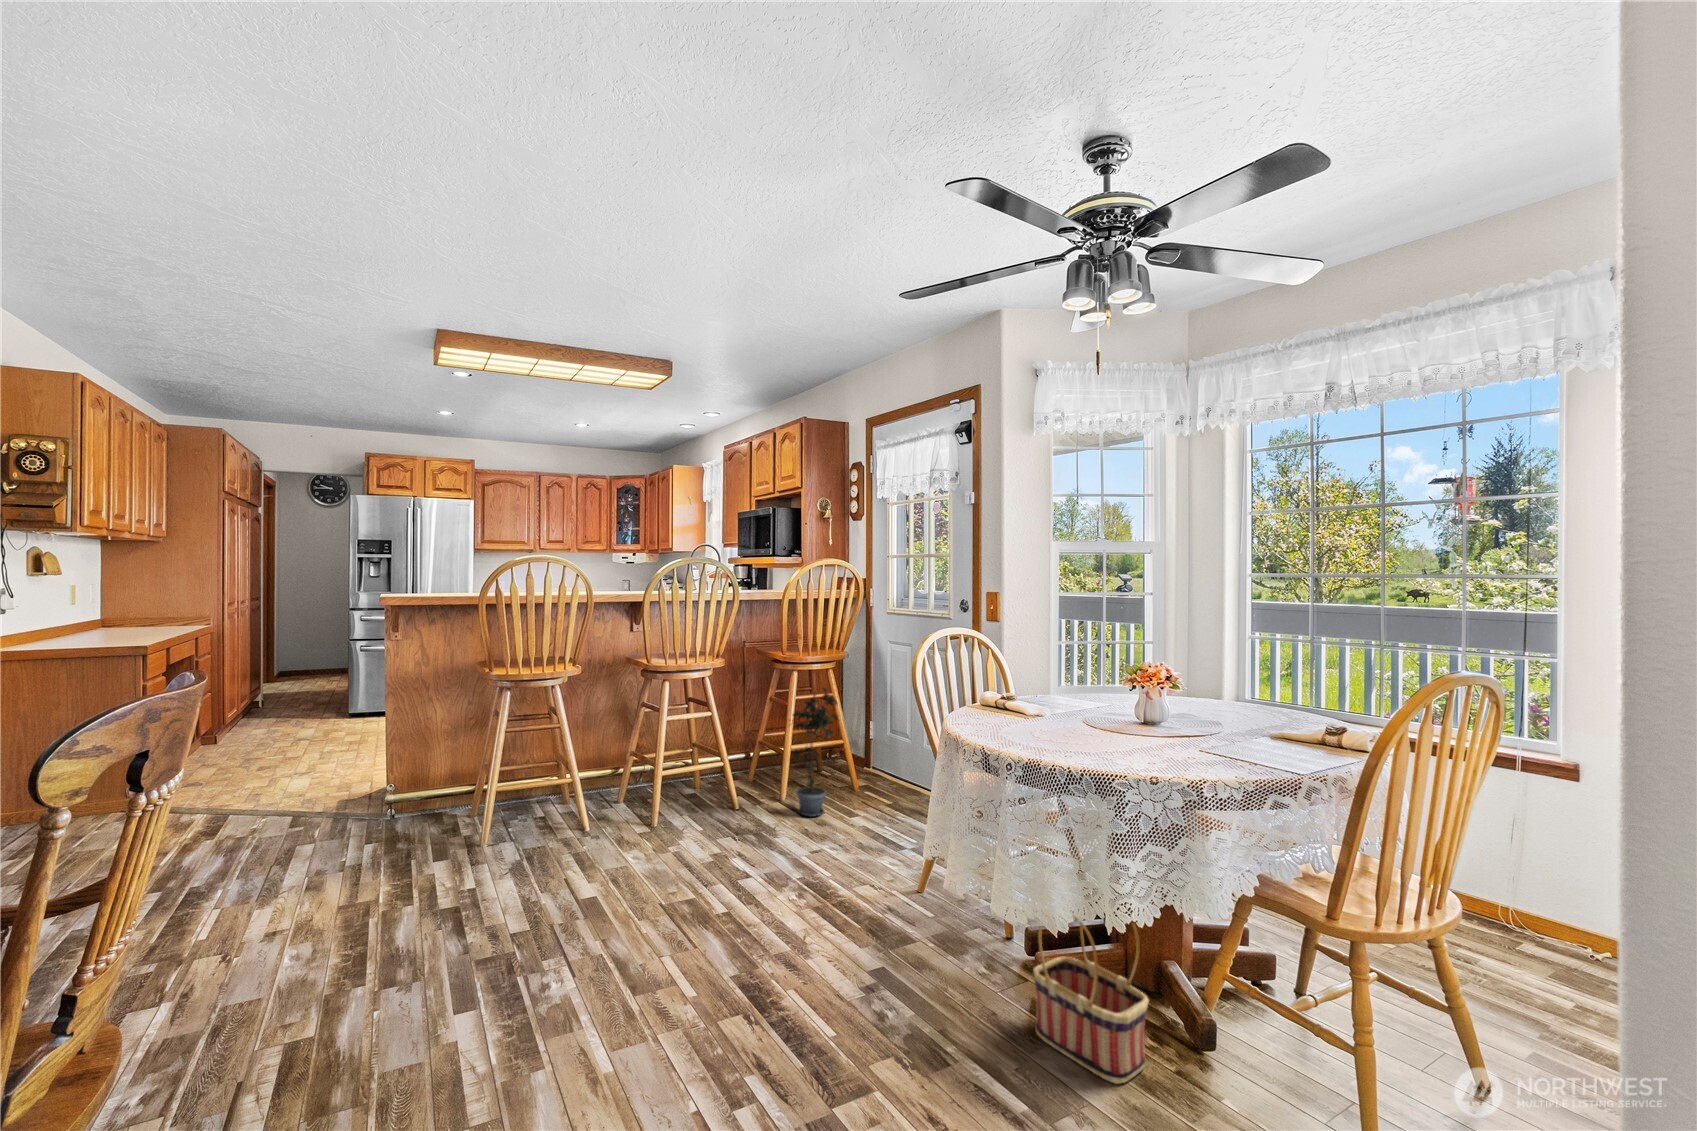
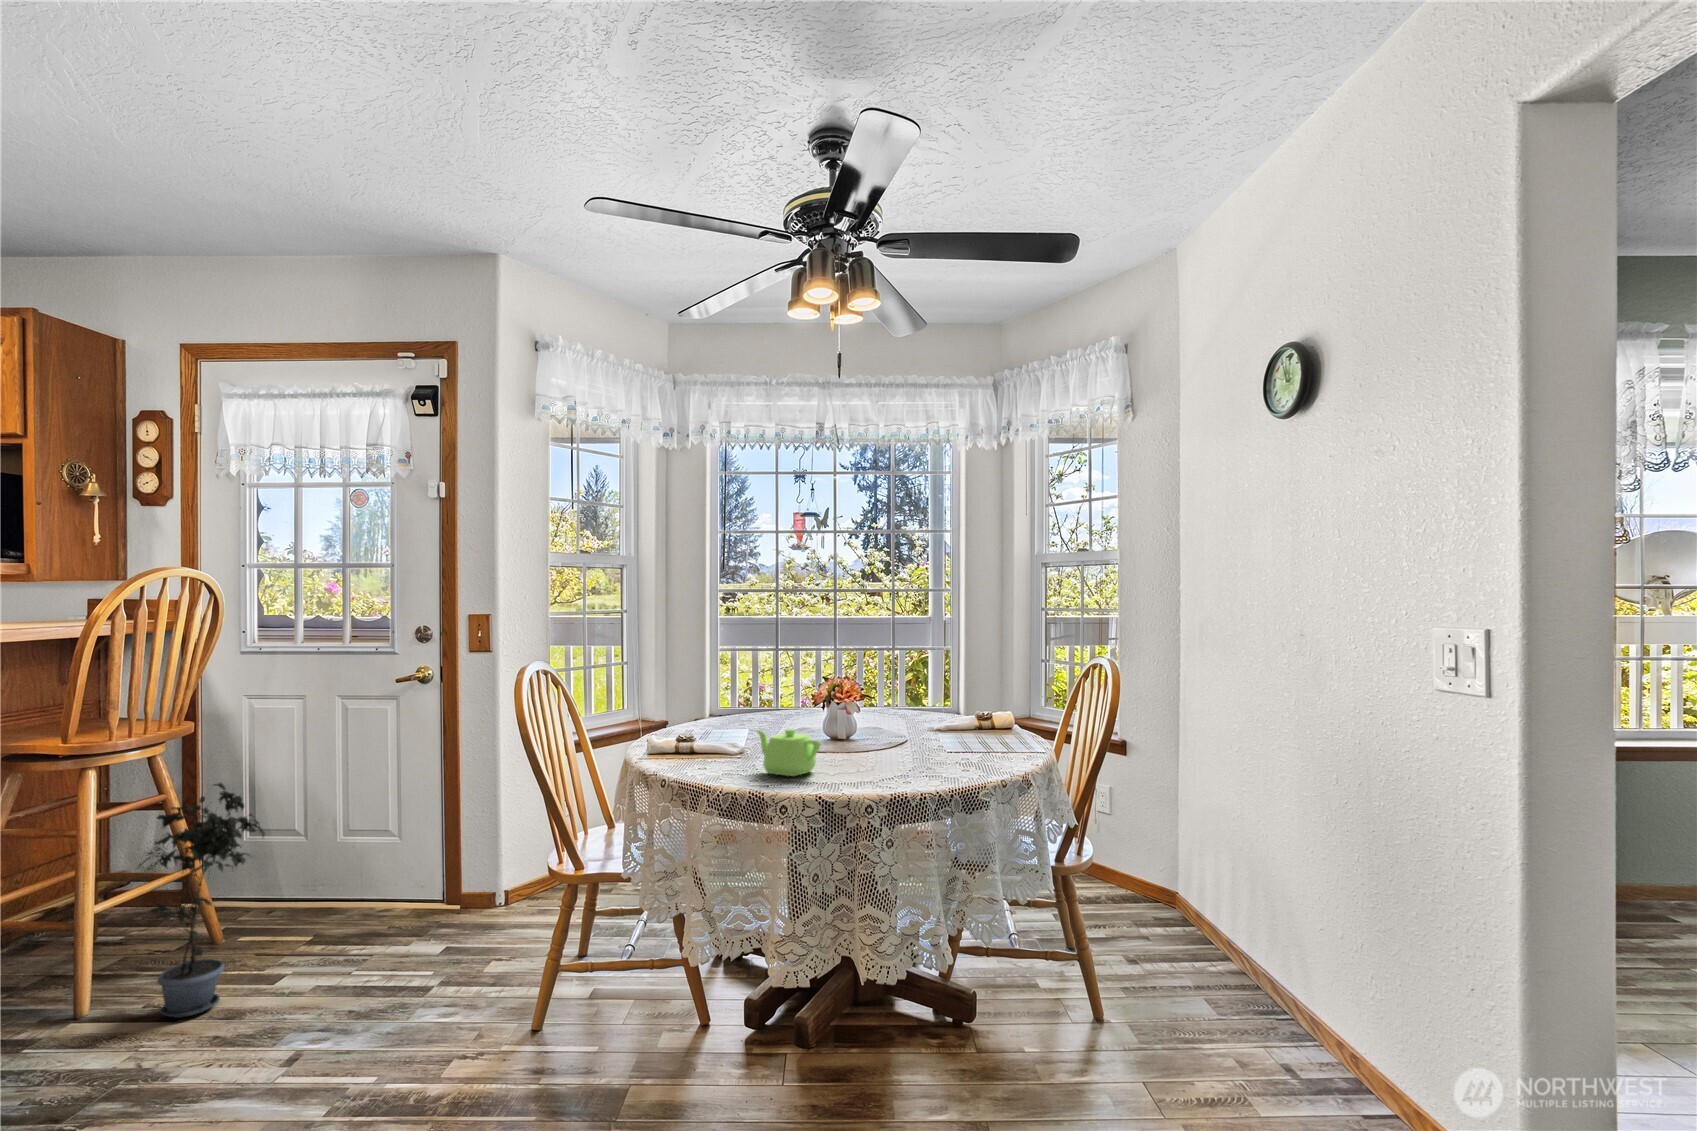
teapot: none [988,696,1034,738] -> present [756,729,820,776]
basket: present [1033,916,1148,1084] -> none [846,916,965,1102]

